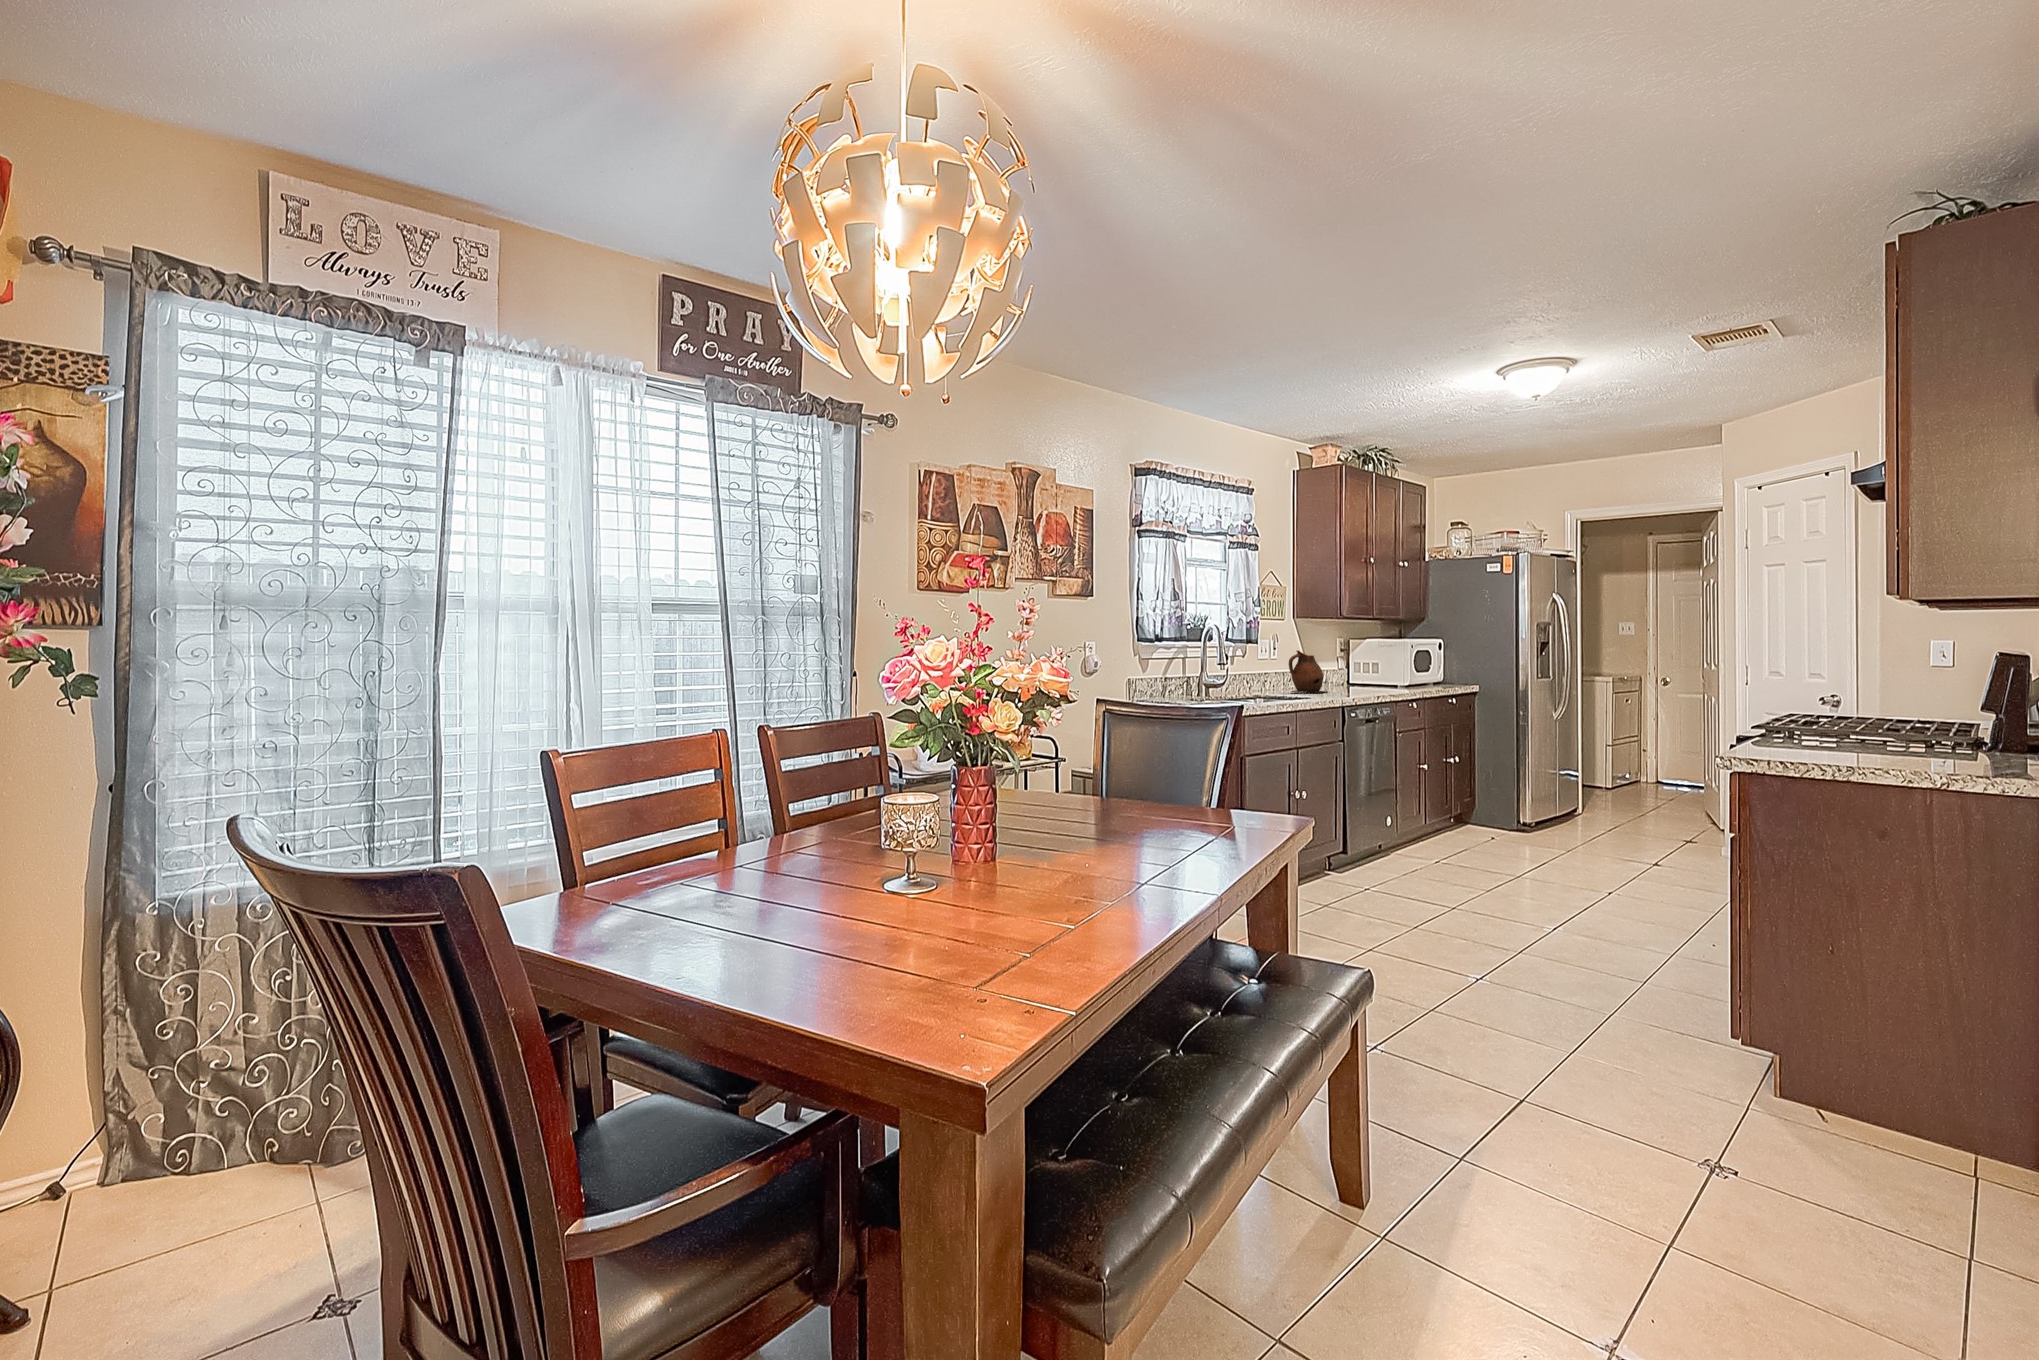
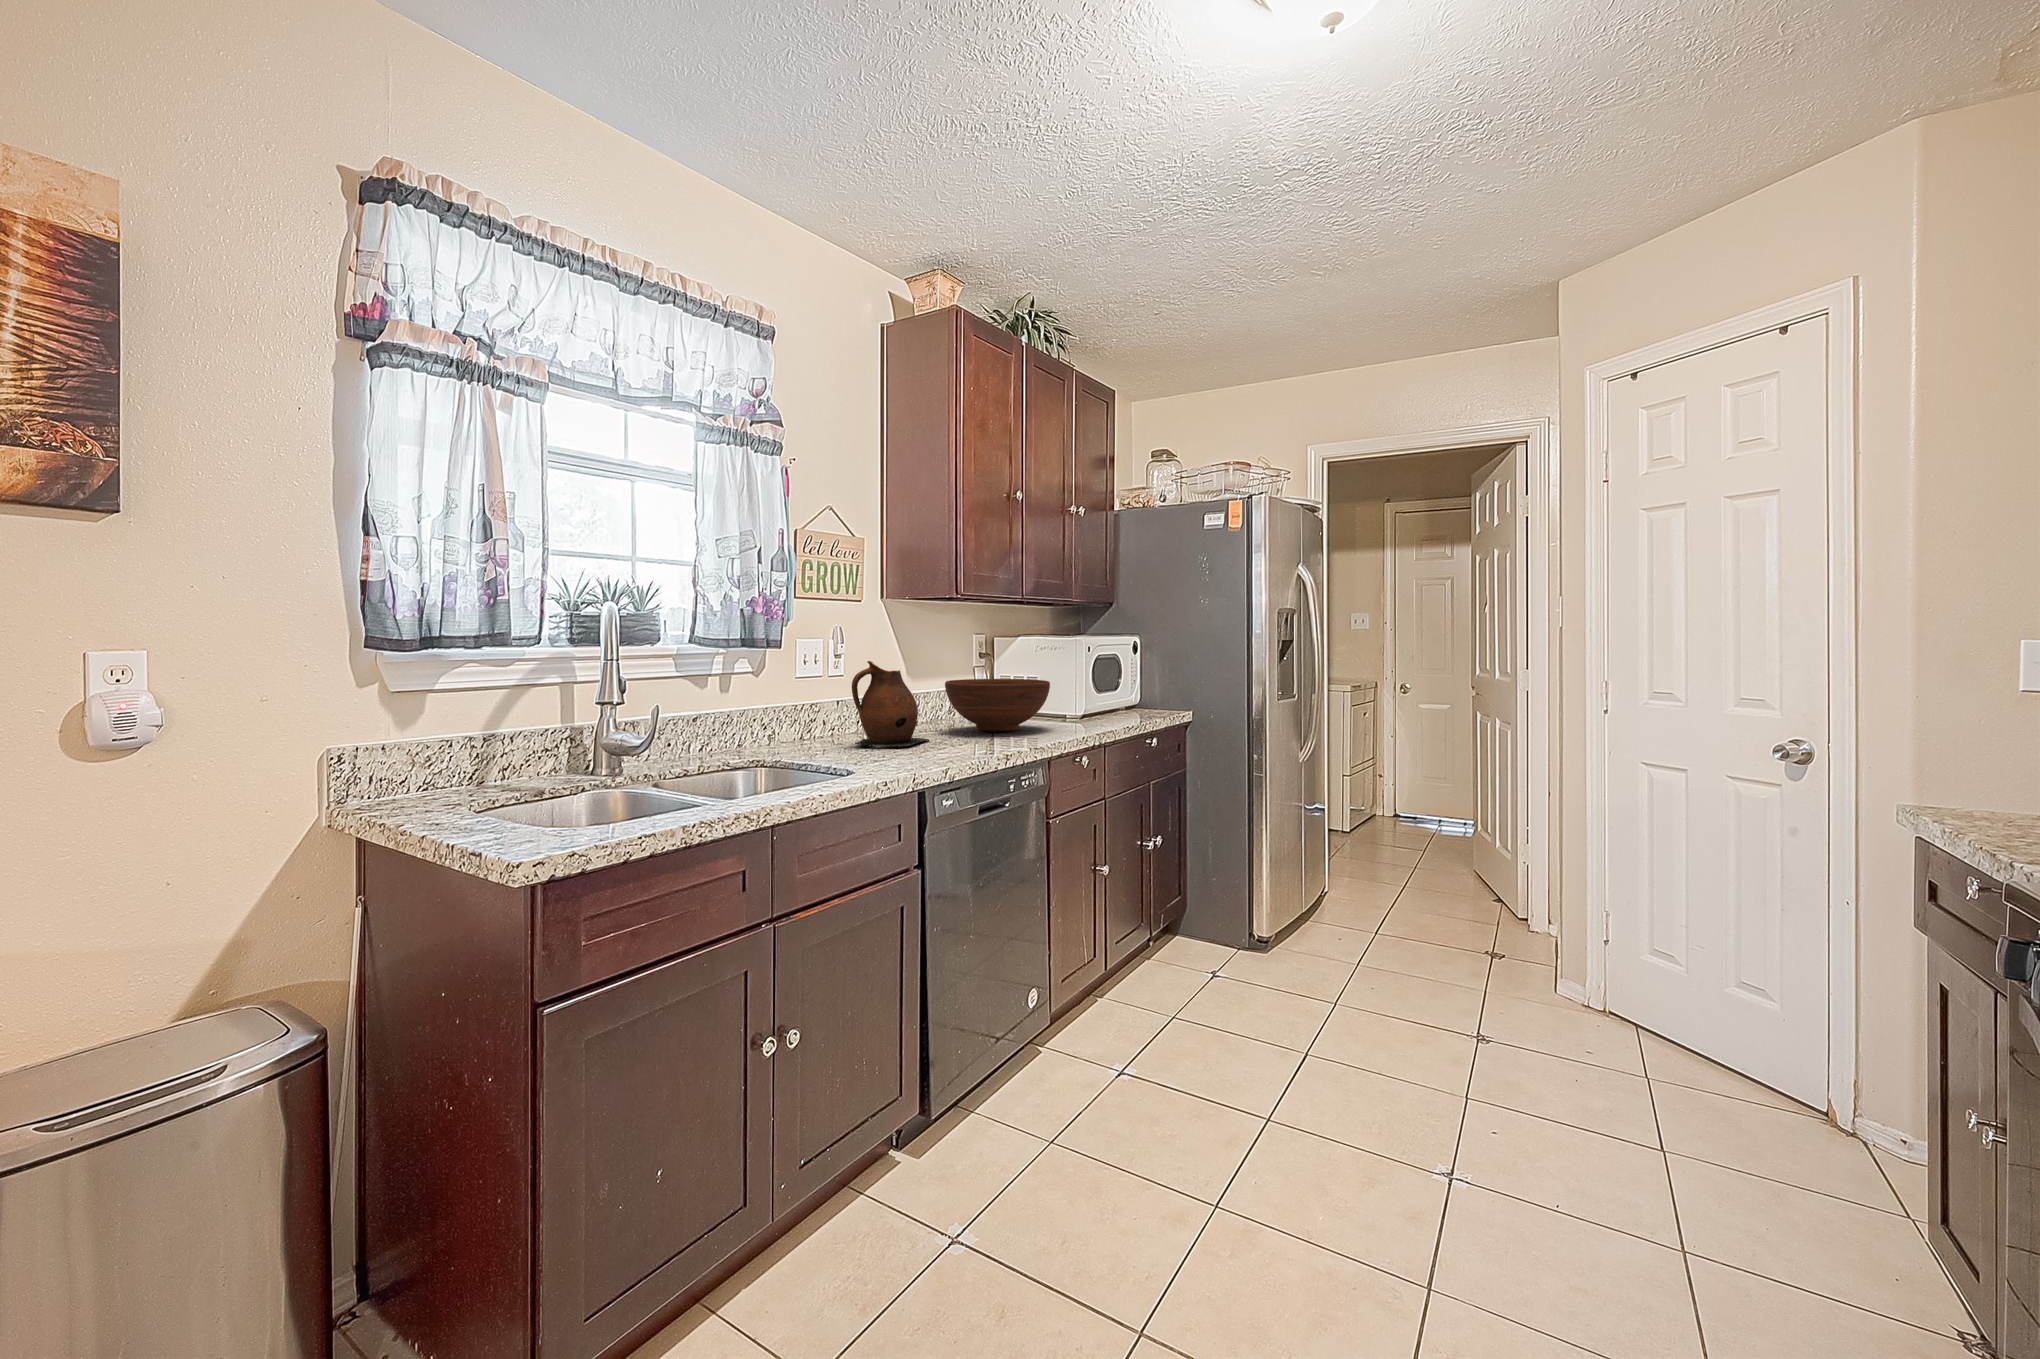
fruit bowl: none [1330,663,1392,690] -> present [945,679,1050,731]

